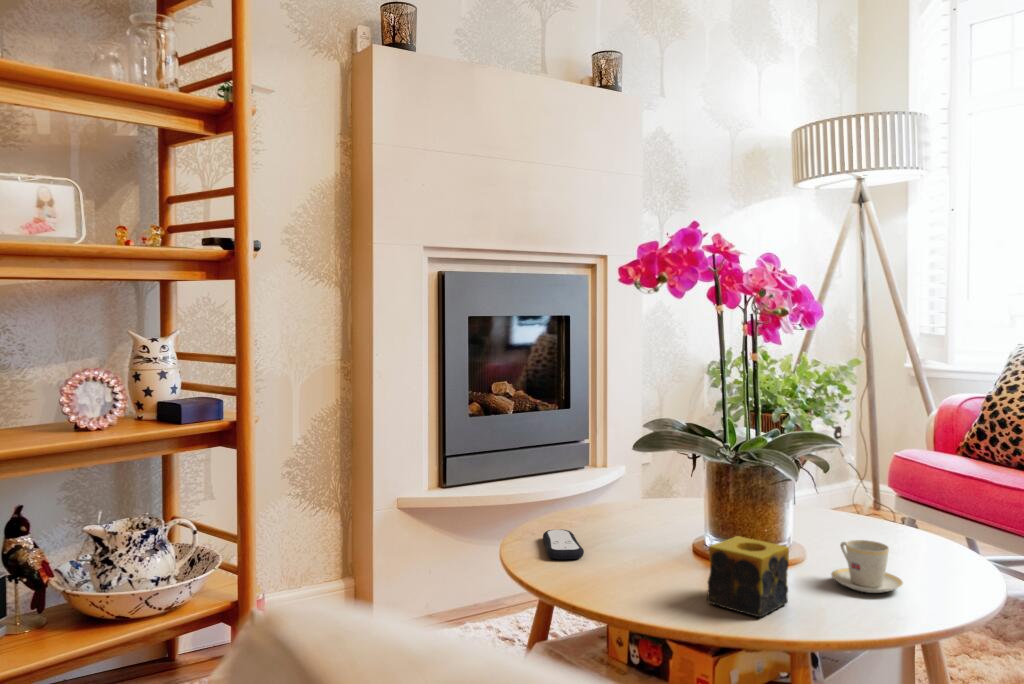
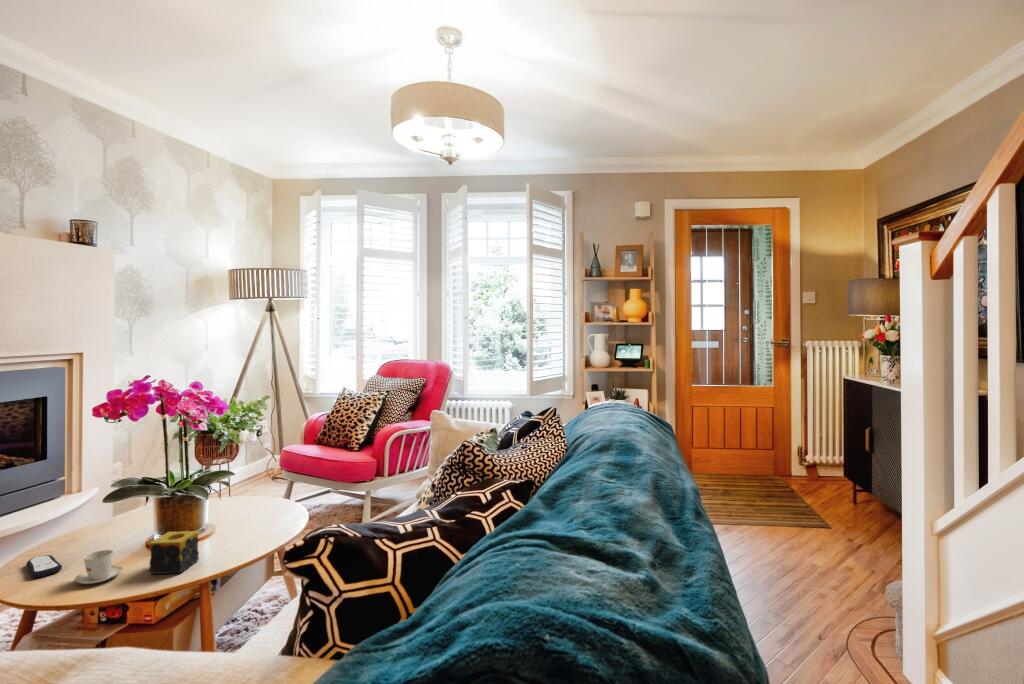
teacup: present [831,540,903,593] -> present [75,550,123,584]

